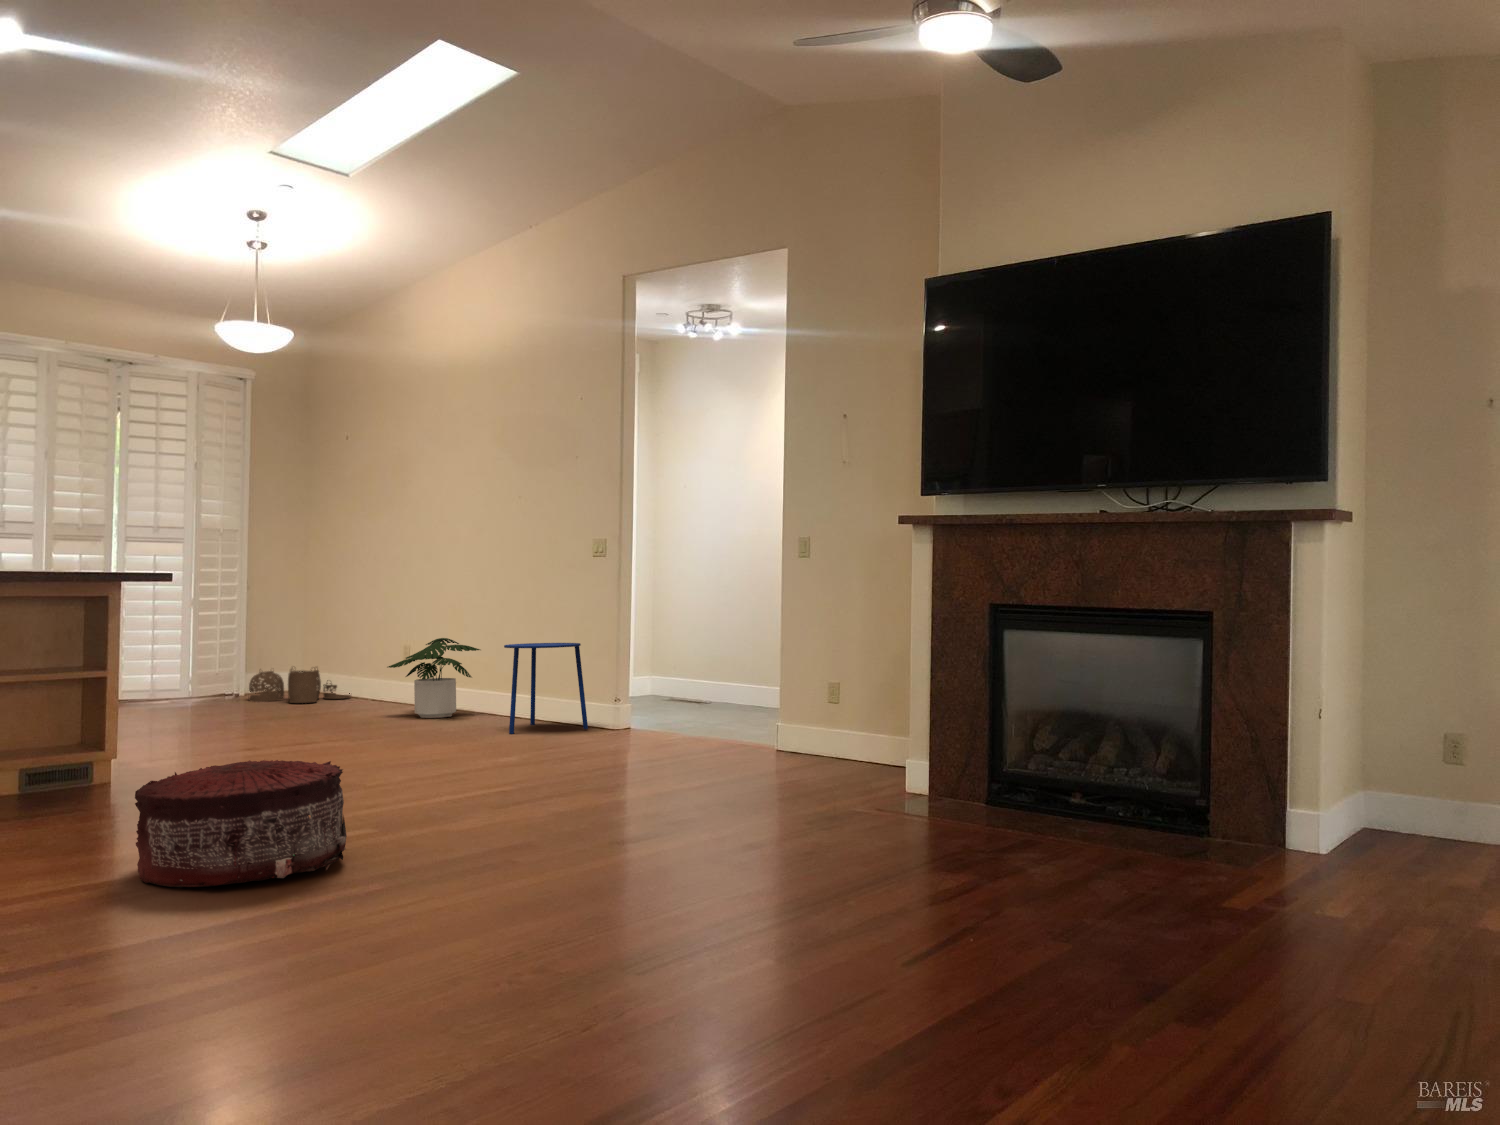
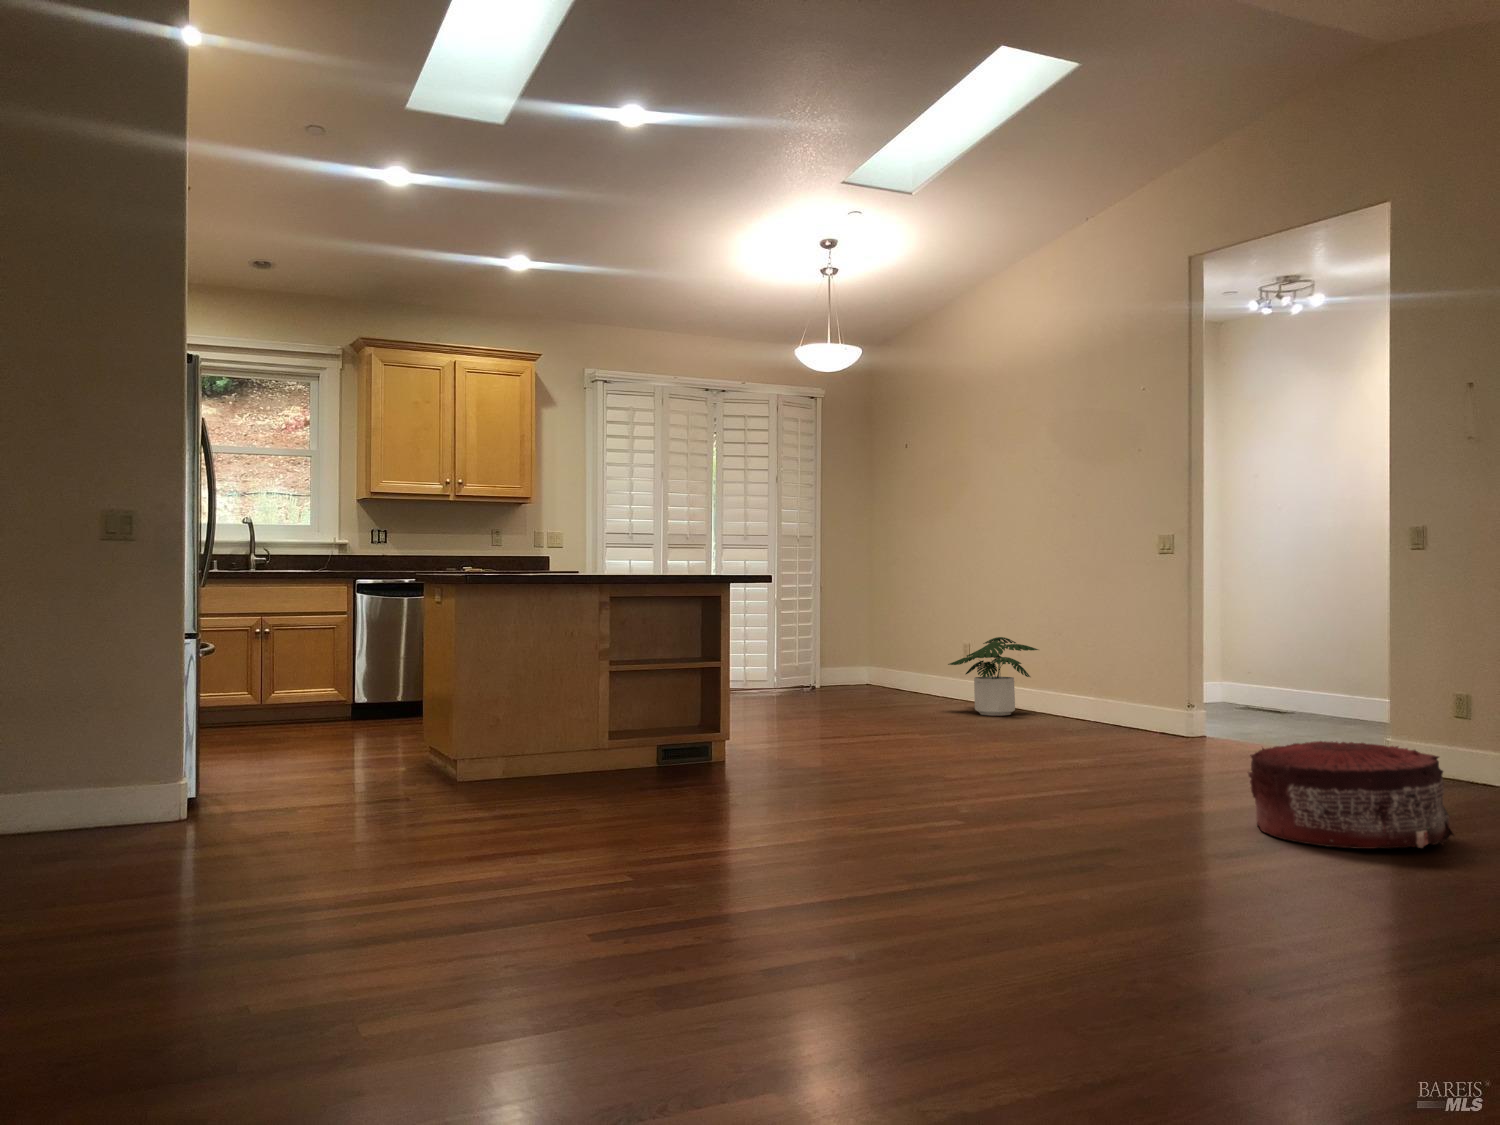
side table: present [504,643,588,734] -> none [1068,644,1160,737]
woven basket: present [249,668,351,703] -> none [821,660,911,695]
pouf: present [135,760,347,887] -> present [1248,741,1454,849]

